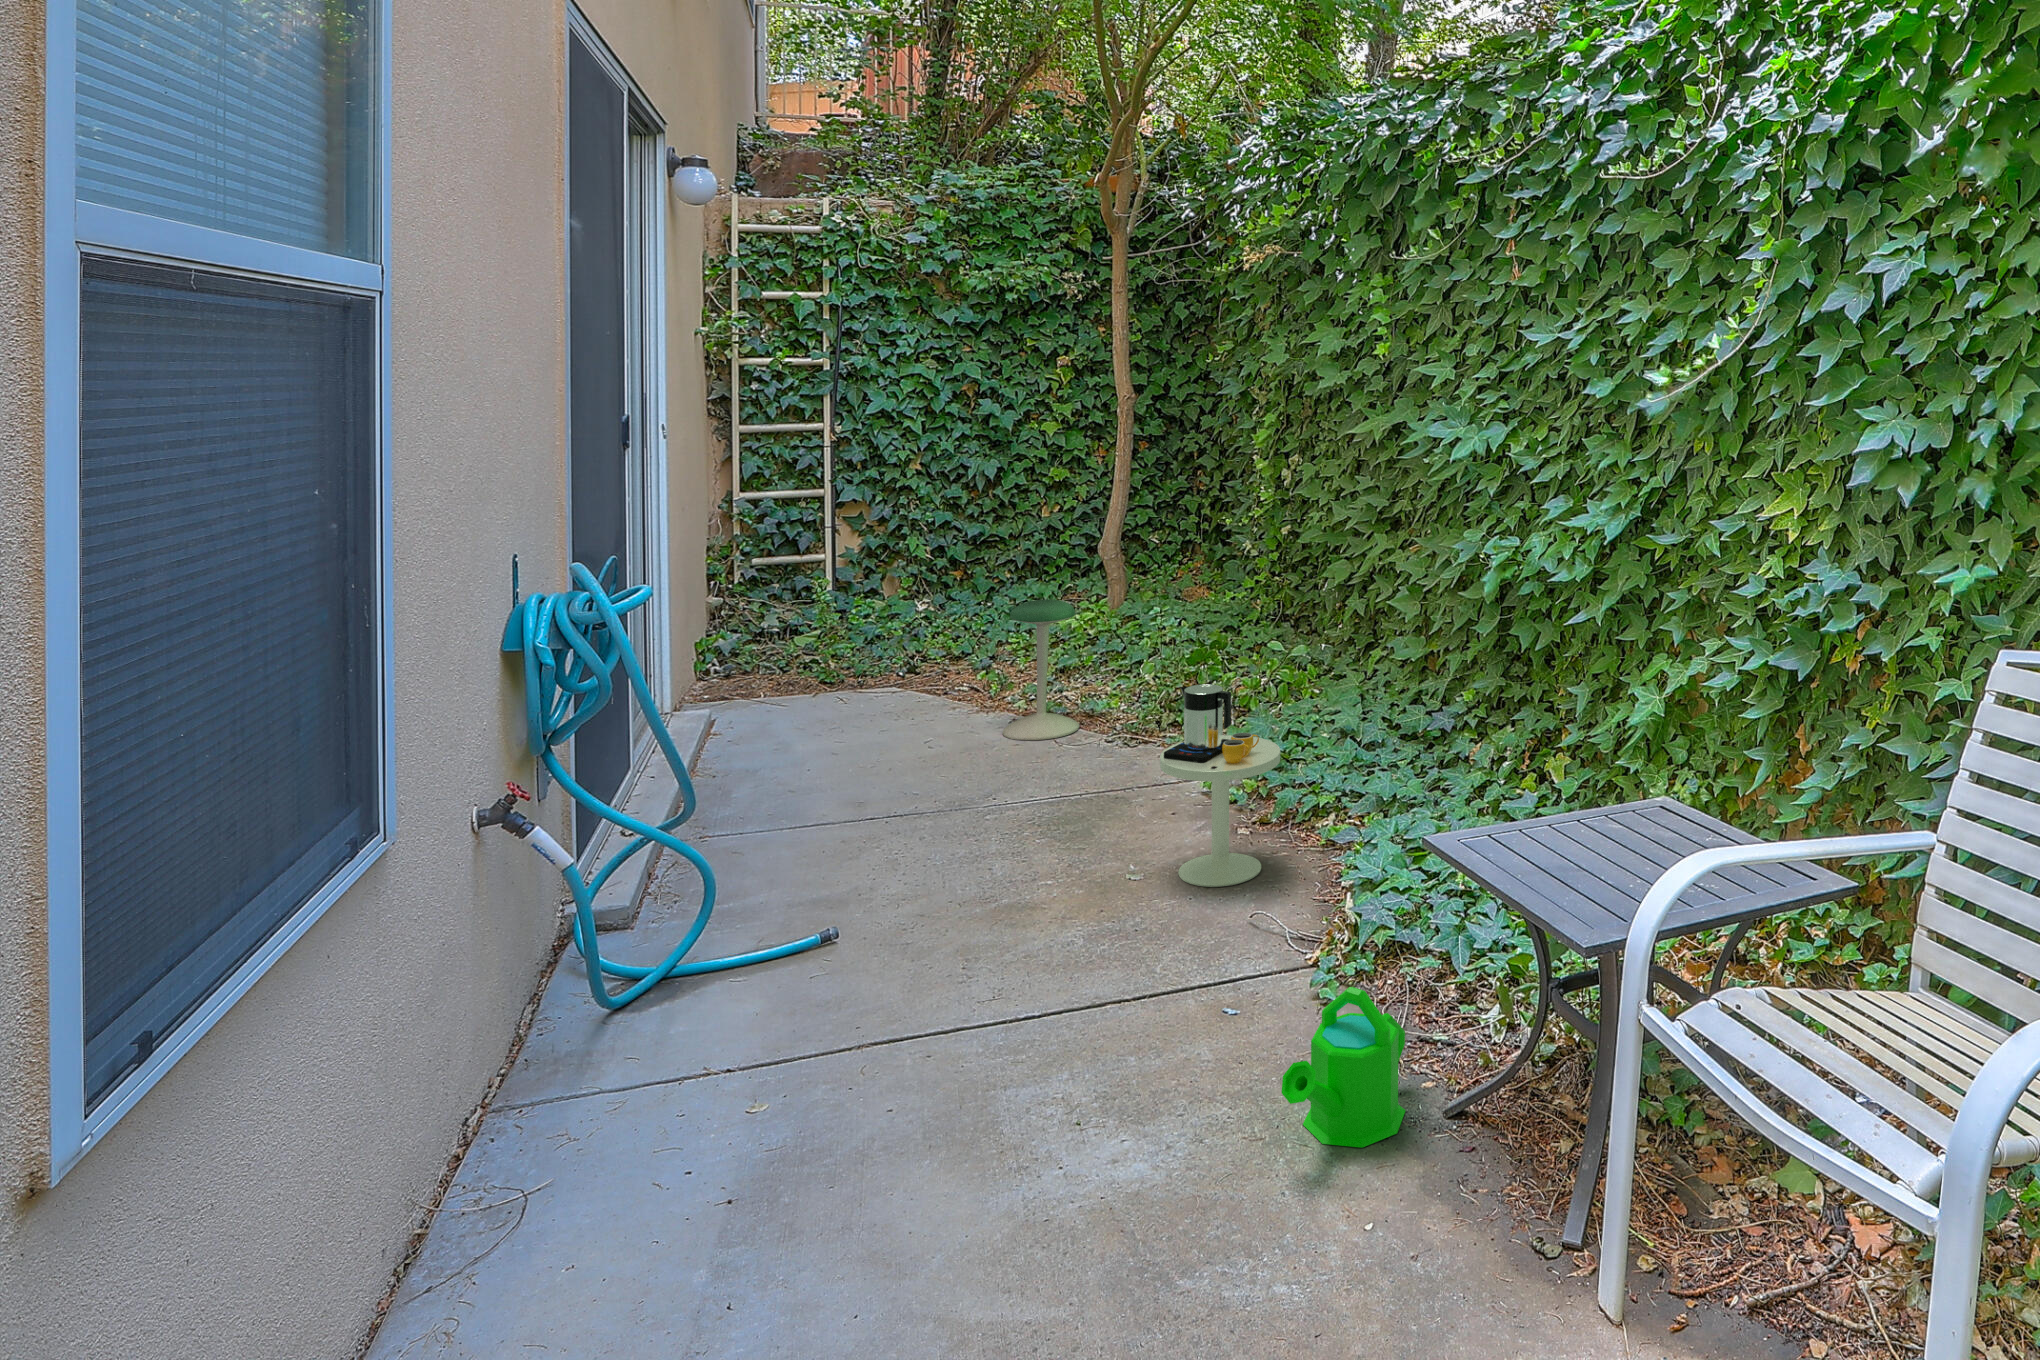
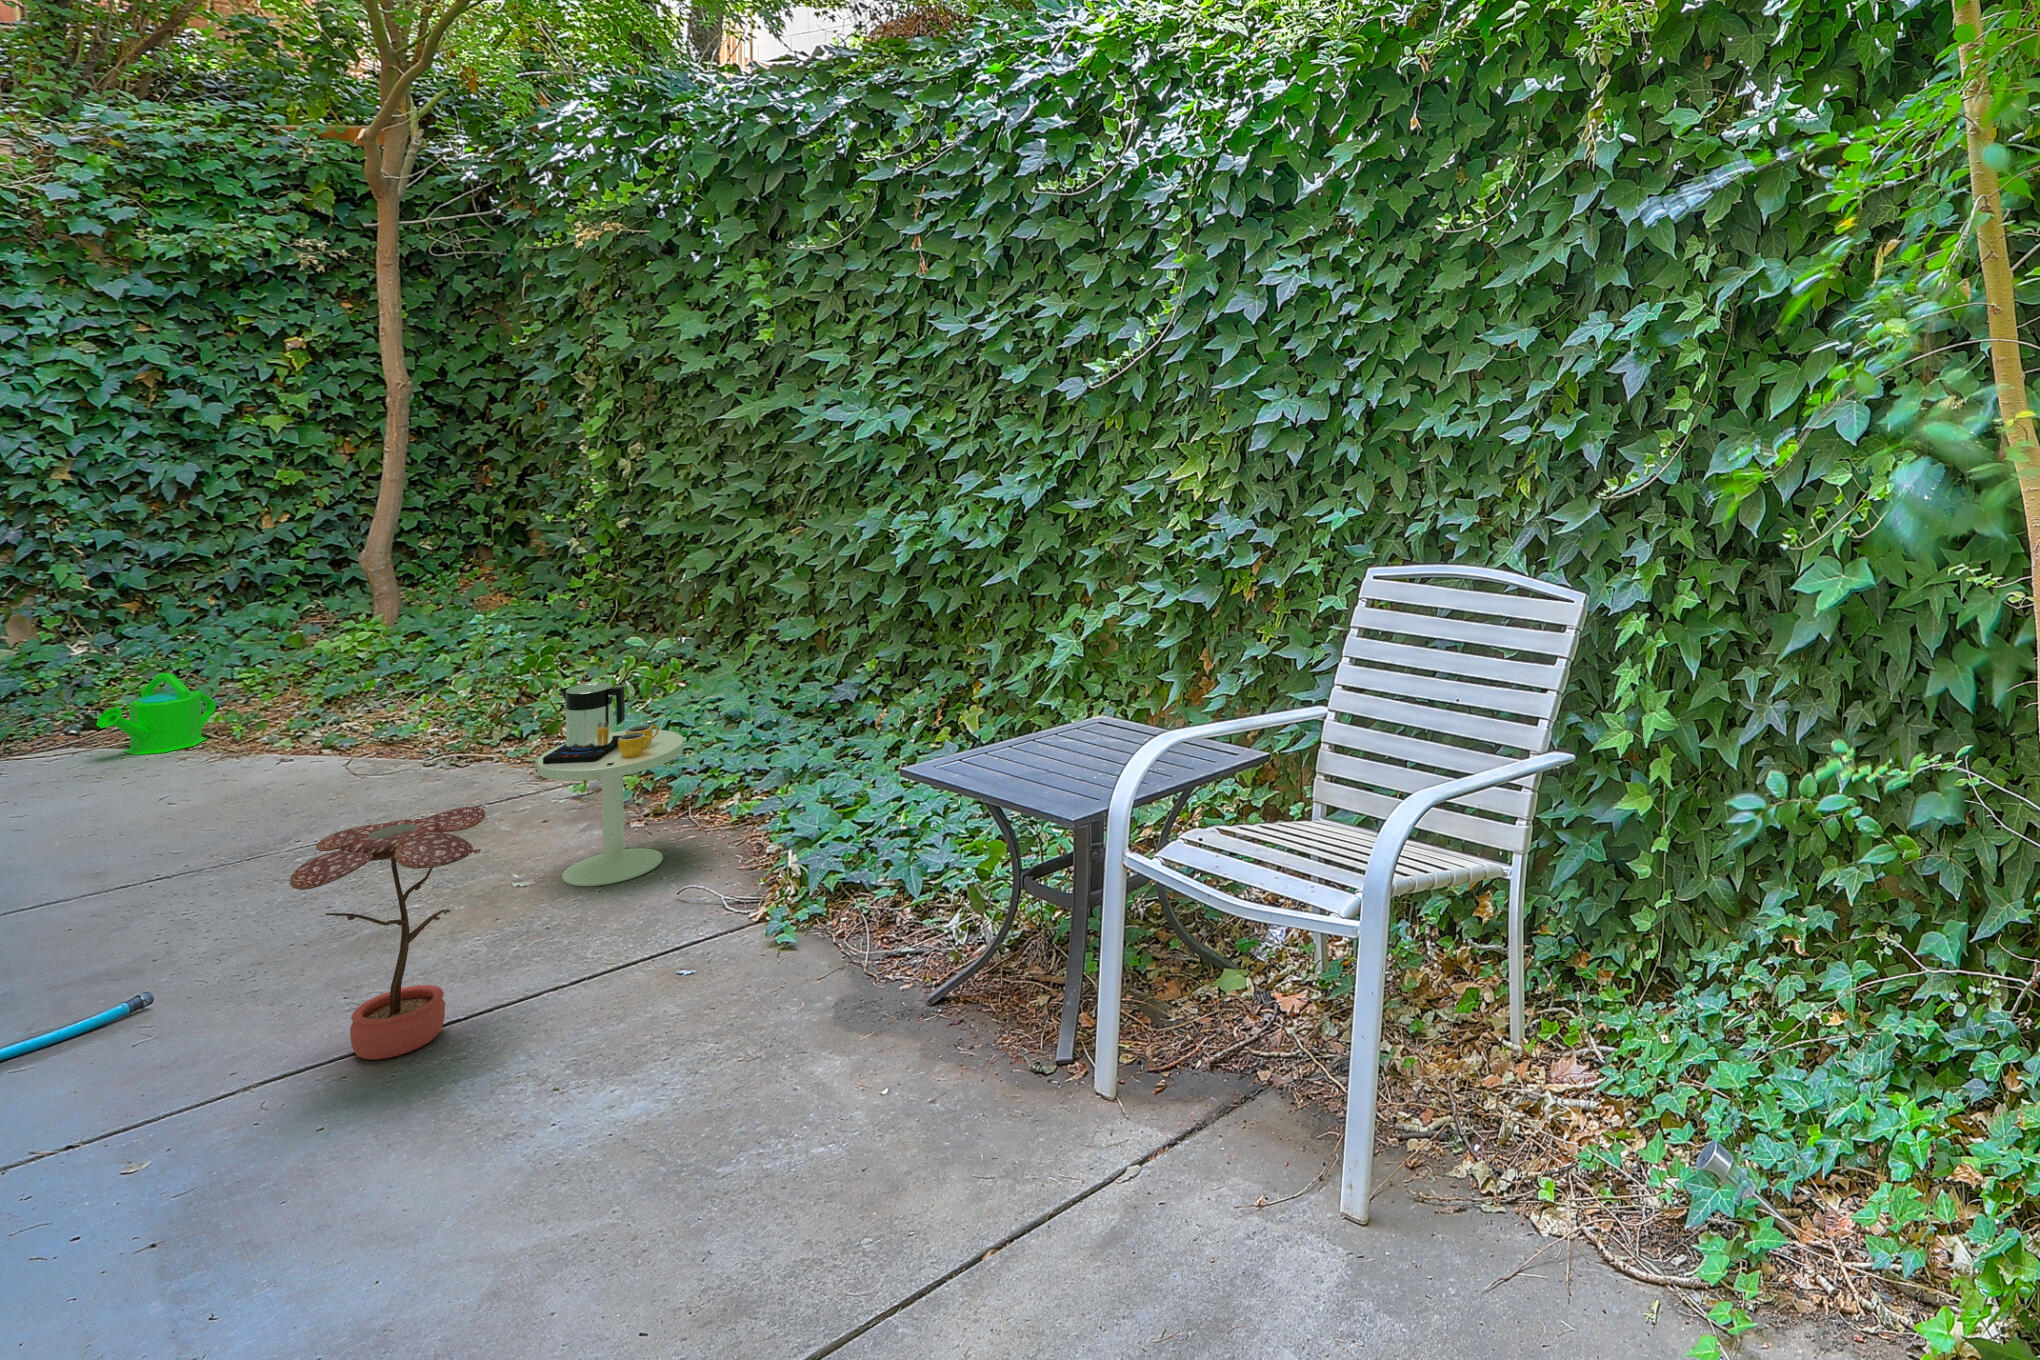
stool: present [1003,599,1079,740] -> none [259,619,373,783]
potted plant: none [933,793,1090,1025] -> present [289,807,486,1060]
watering can: present [1282,987,1406,1148] -> present [96,673,216,755]

